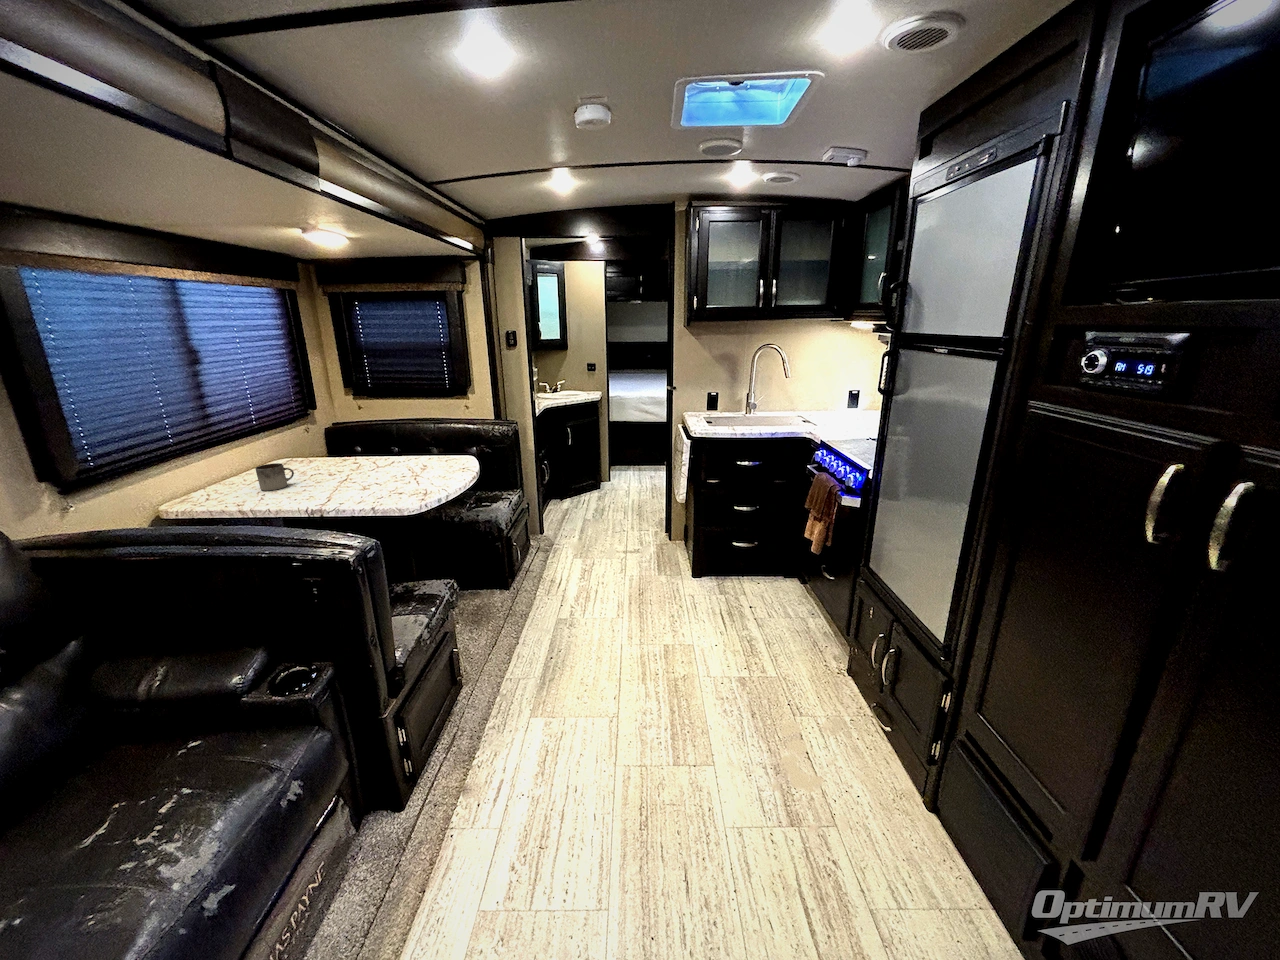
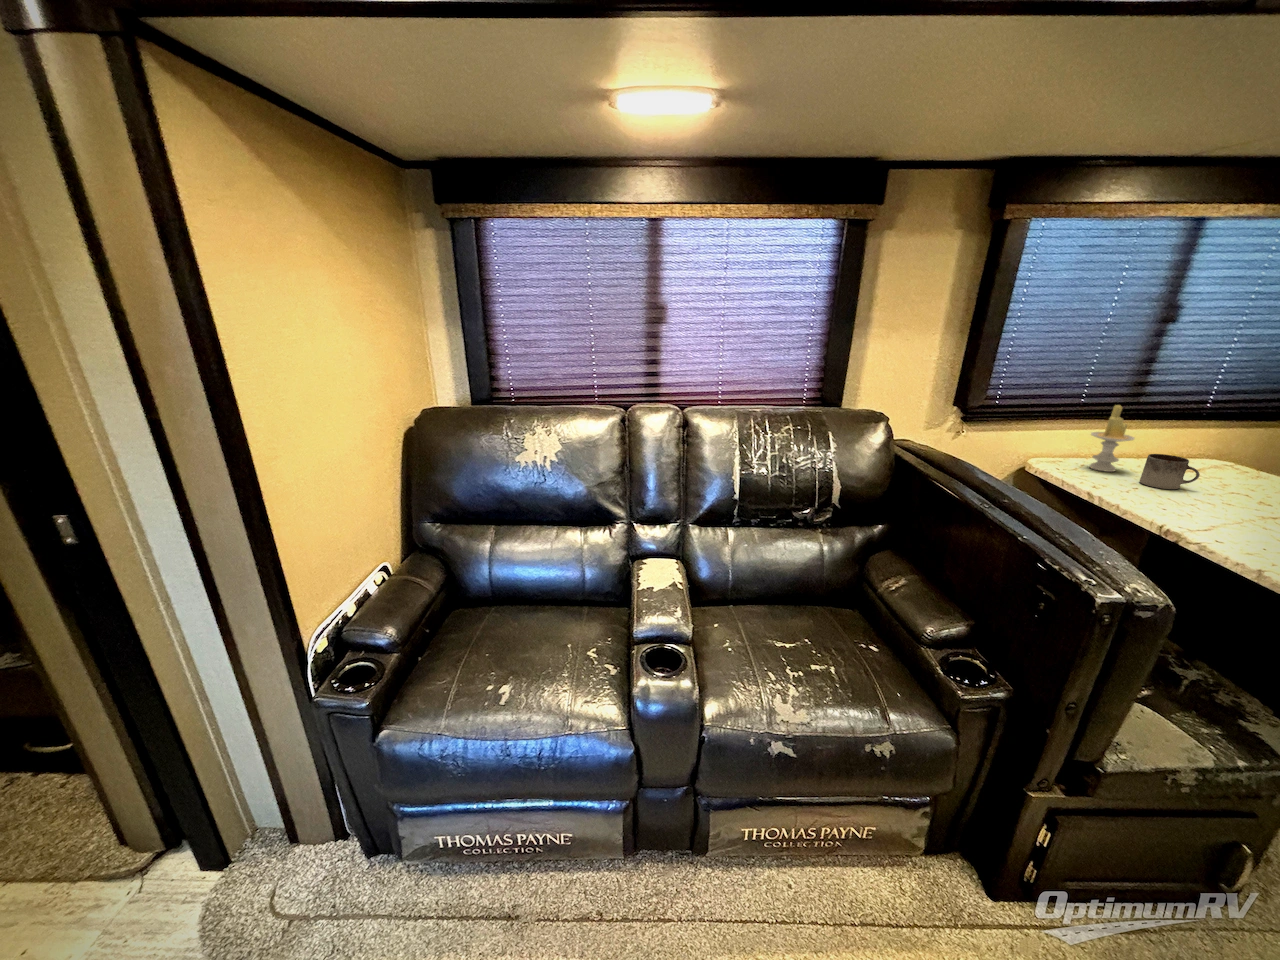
candle: none [198,436,236,494] -> present [1090,405,1134,472]

